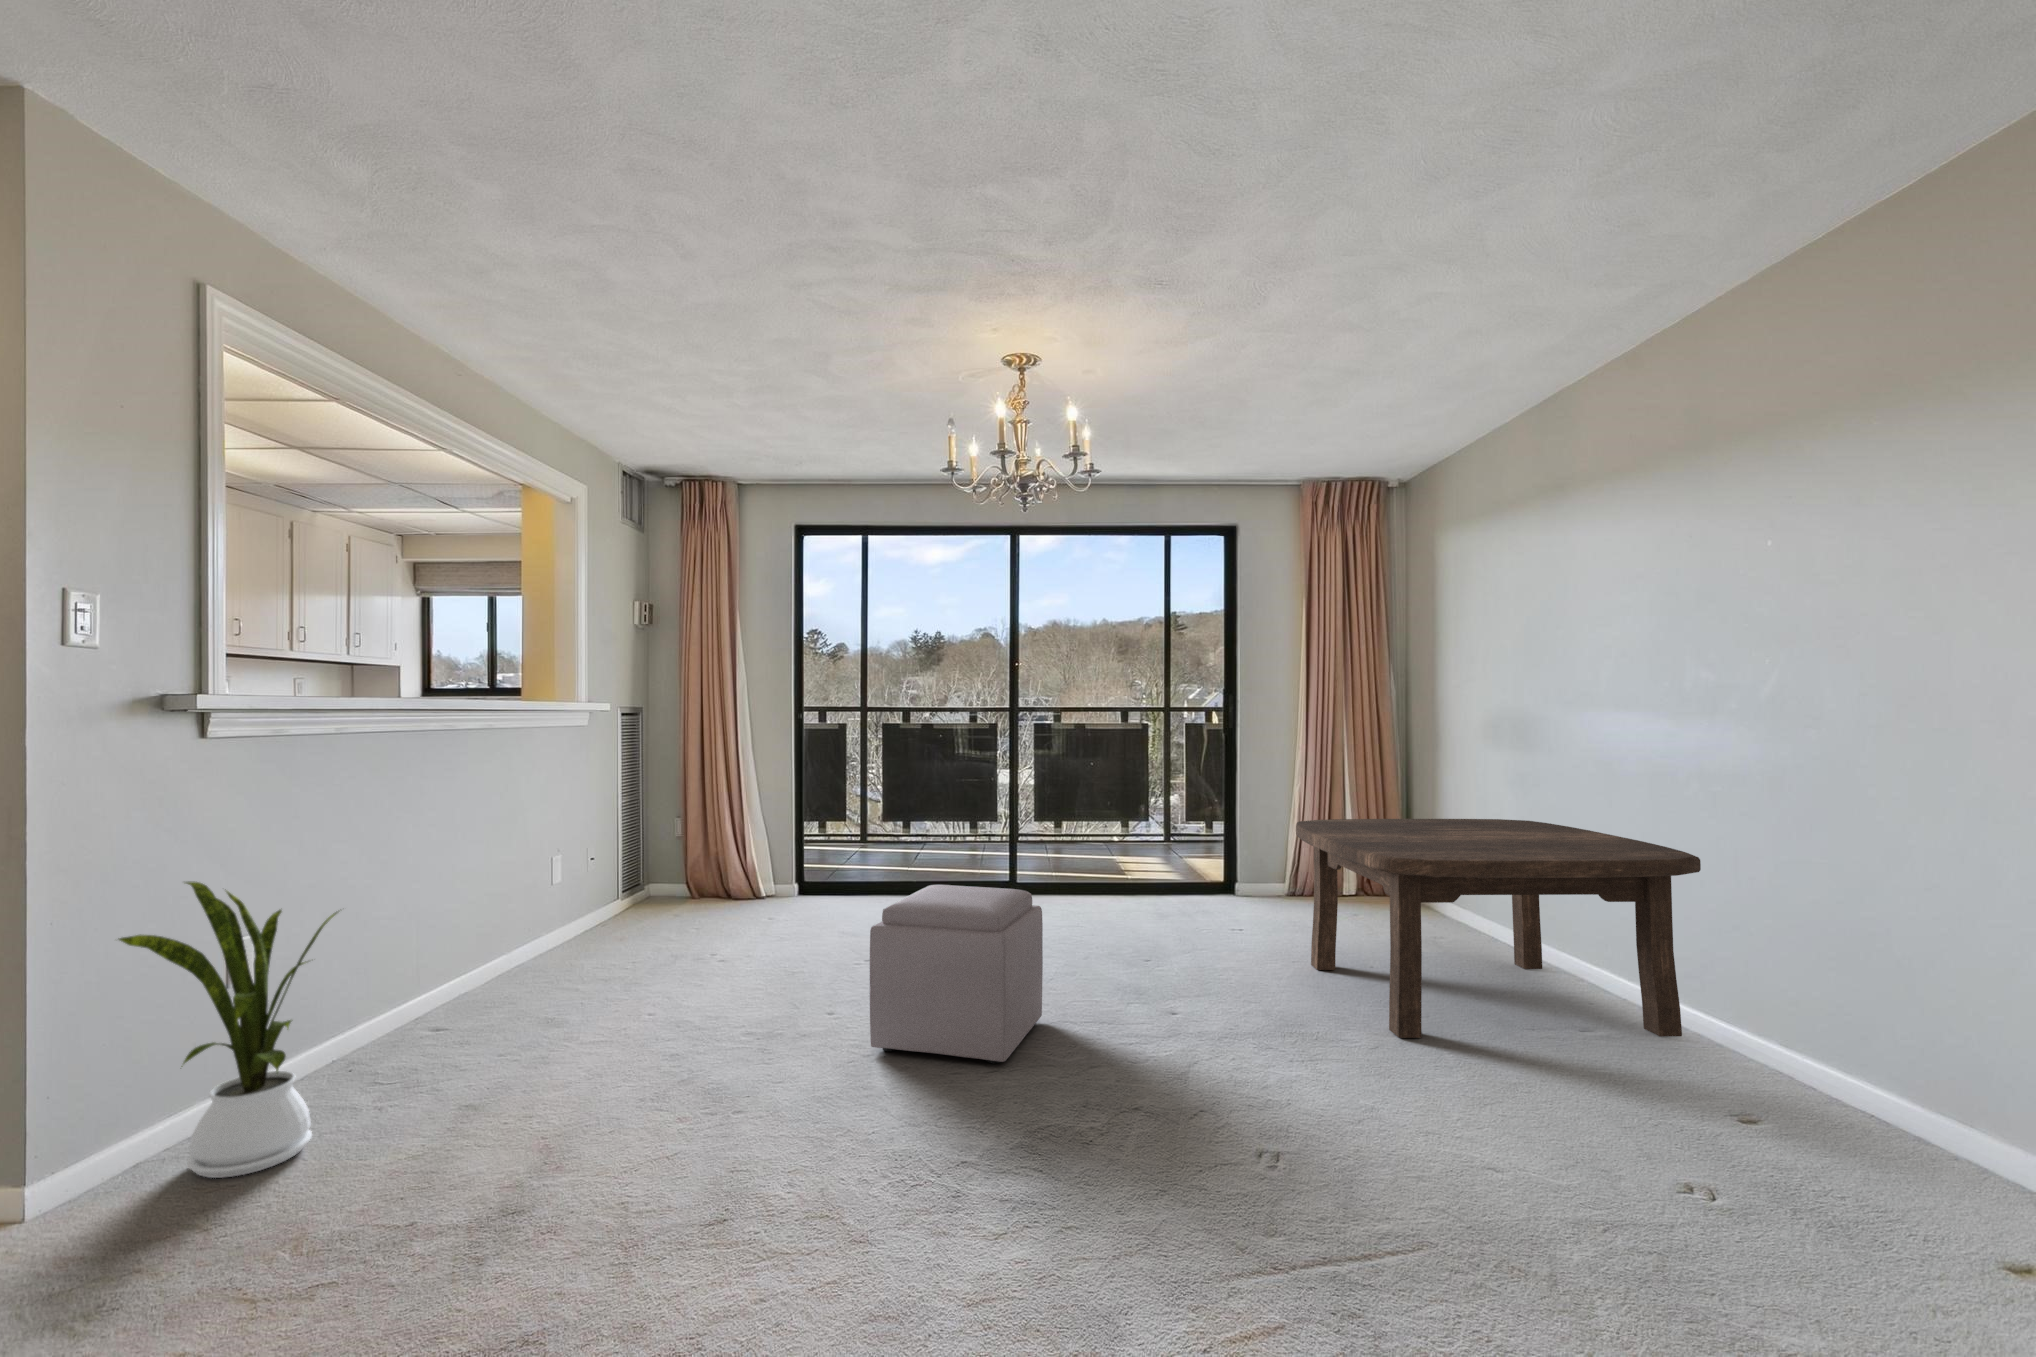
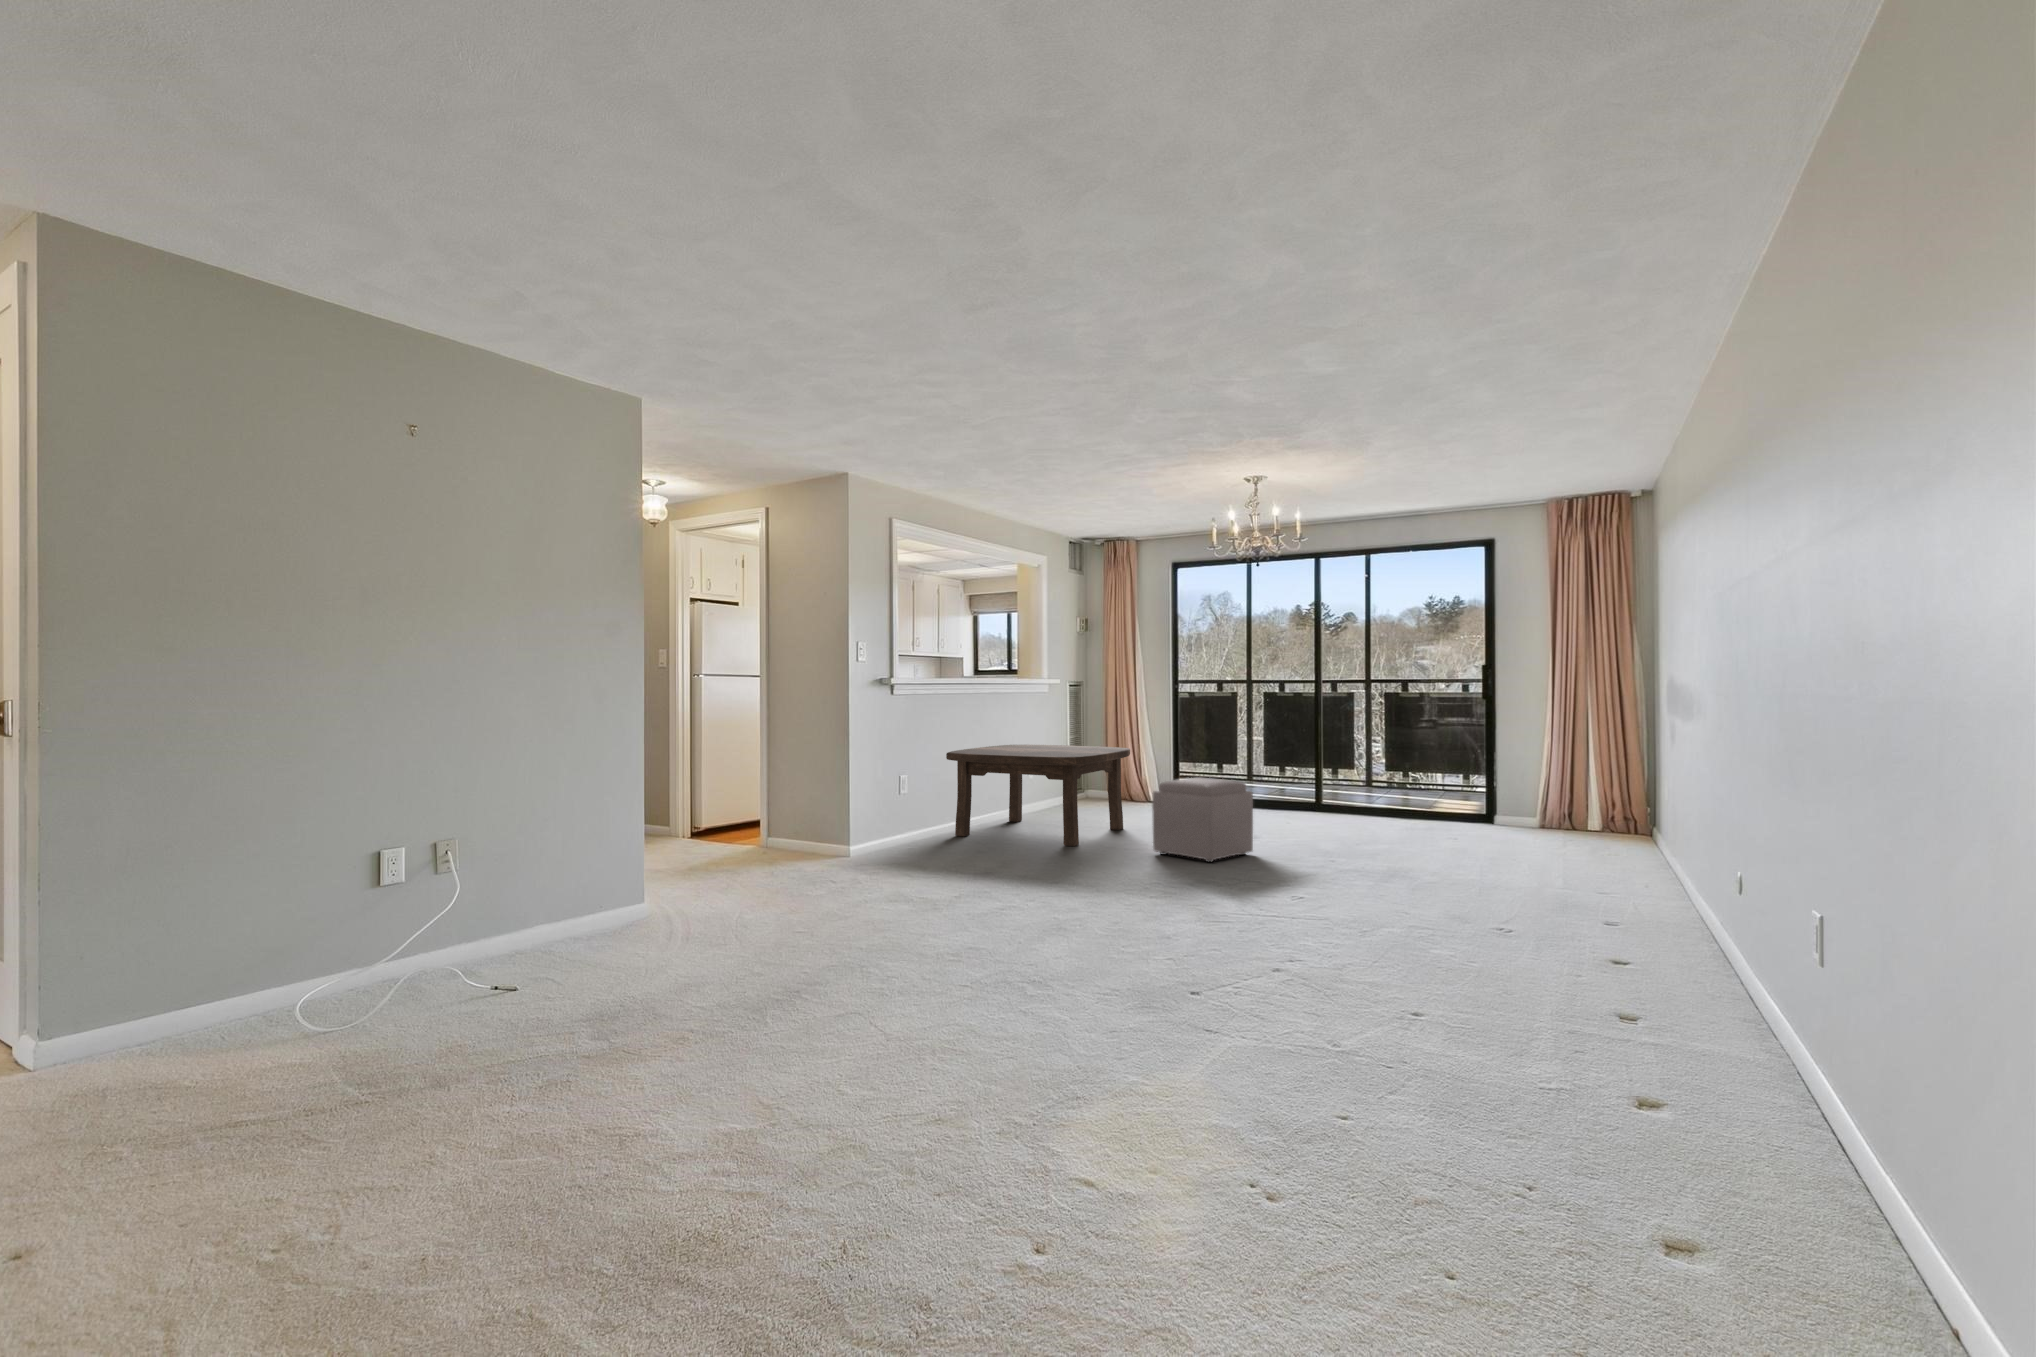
coffee table: present [1296,819,1701,1038] -> present [946,744,1130,846]
house plant: present [119,882,338,1178] -> none [873,743,939,854]

